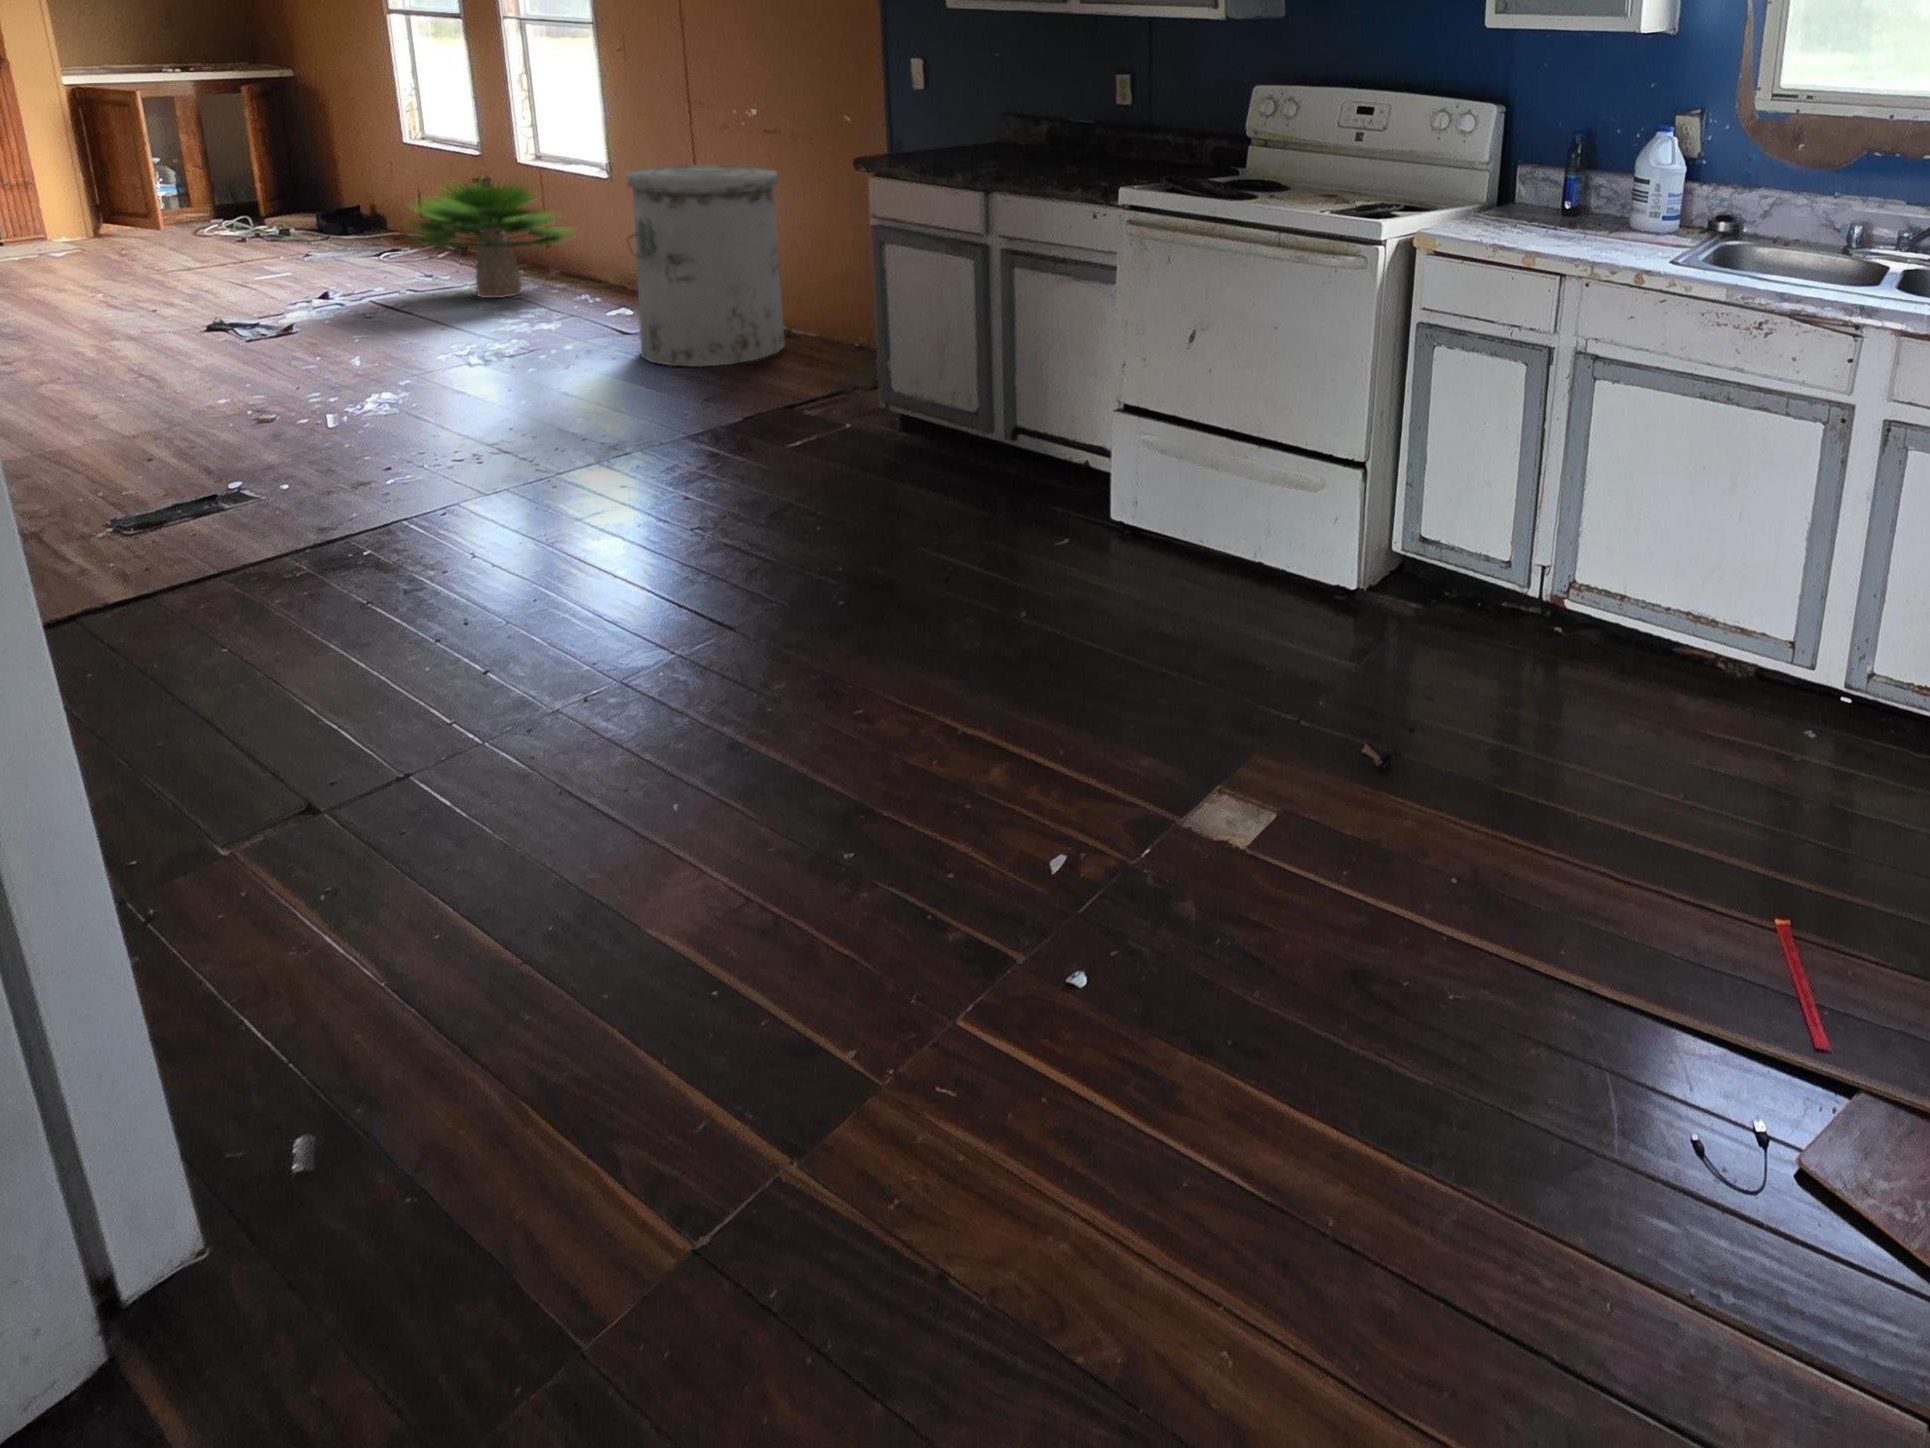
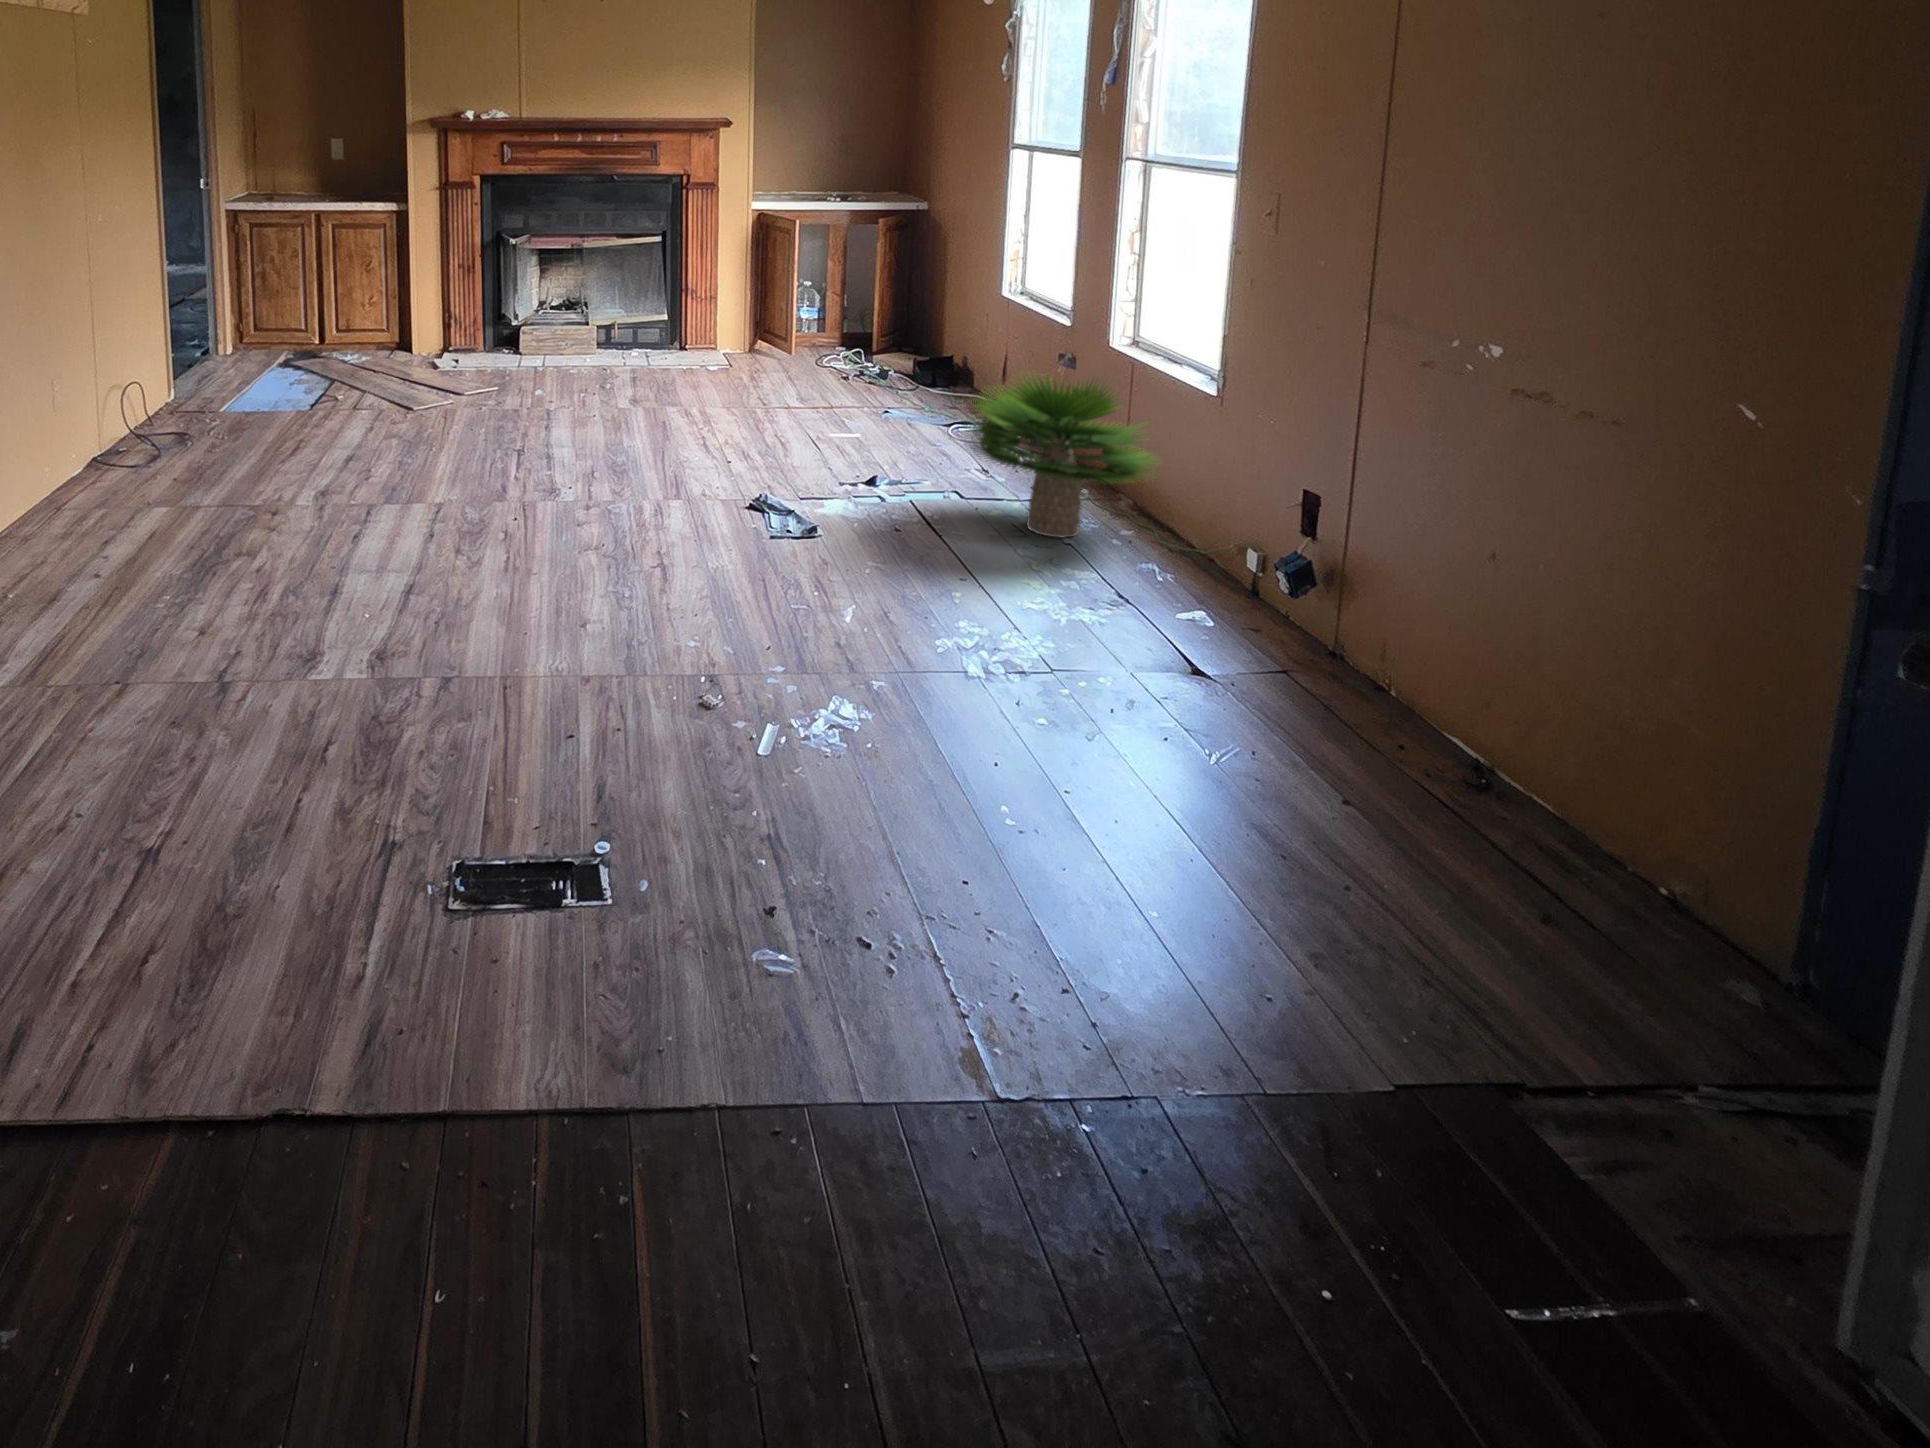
trash can: present [627,165,785,367] -> none [1211,434,1526,840]

